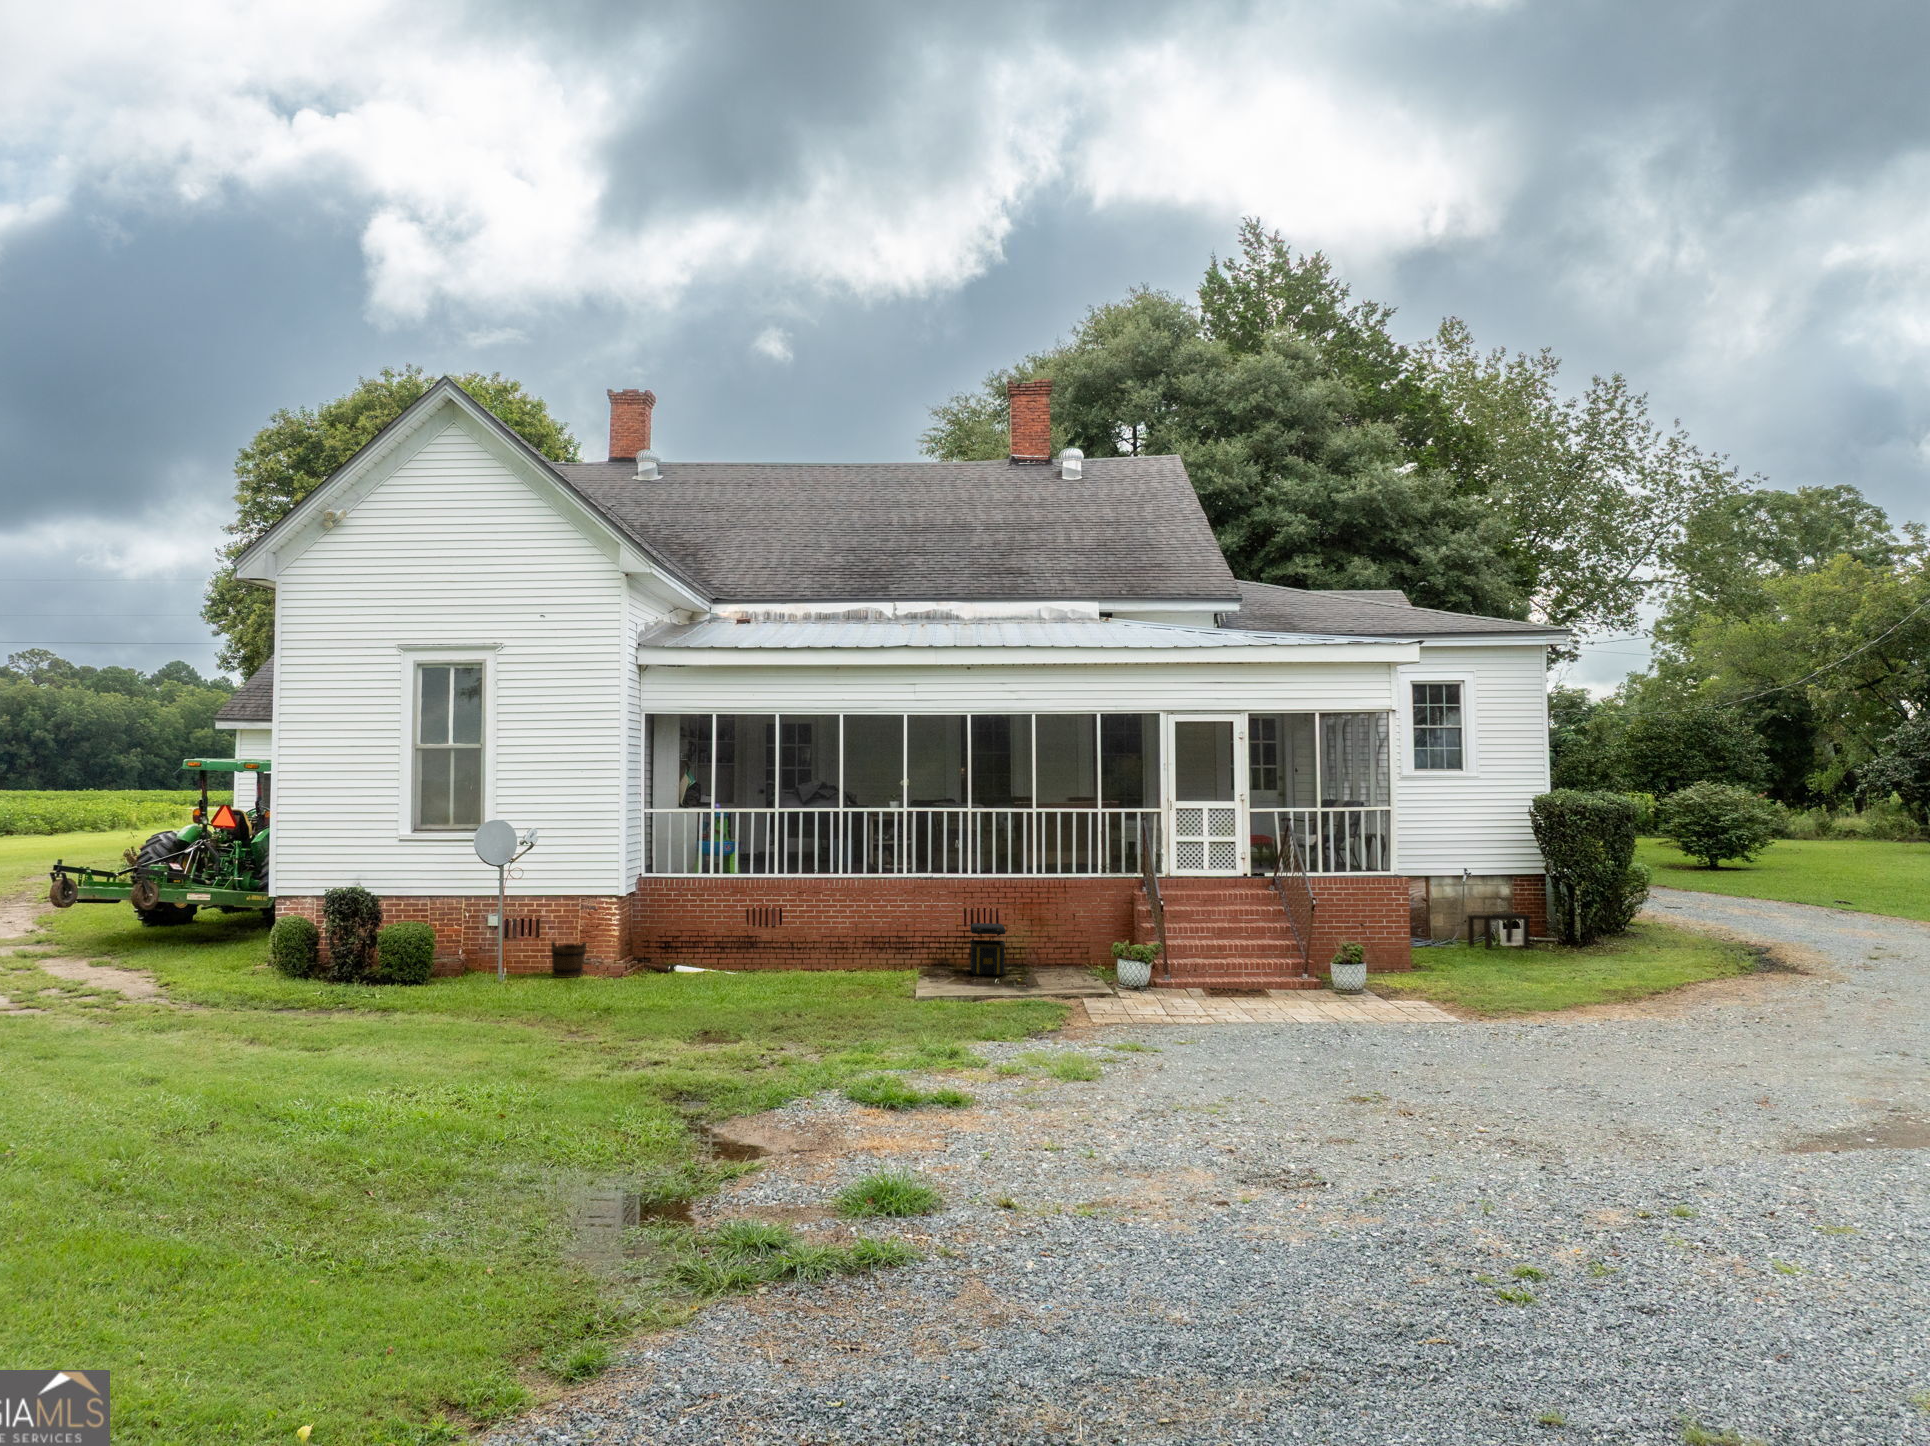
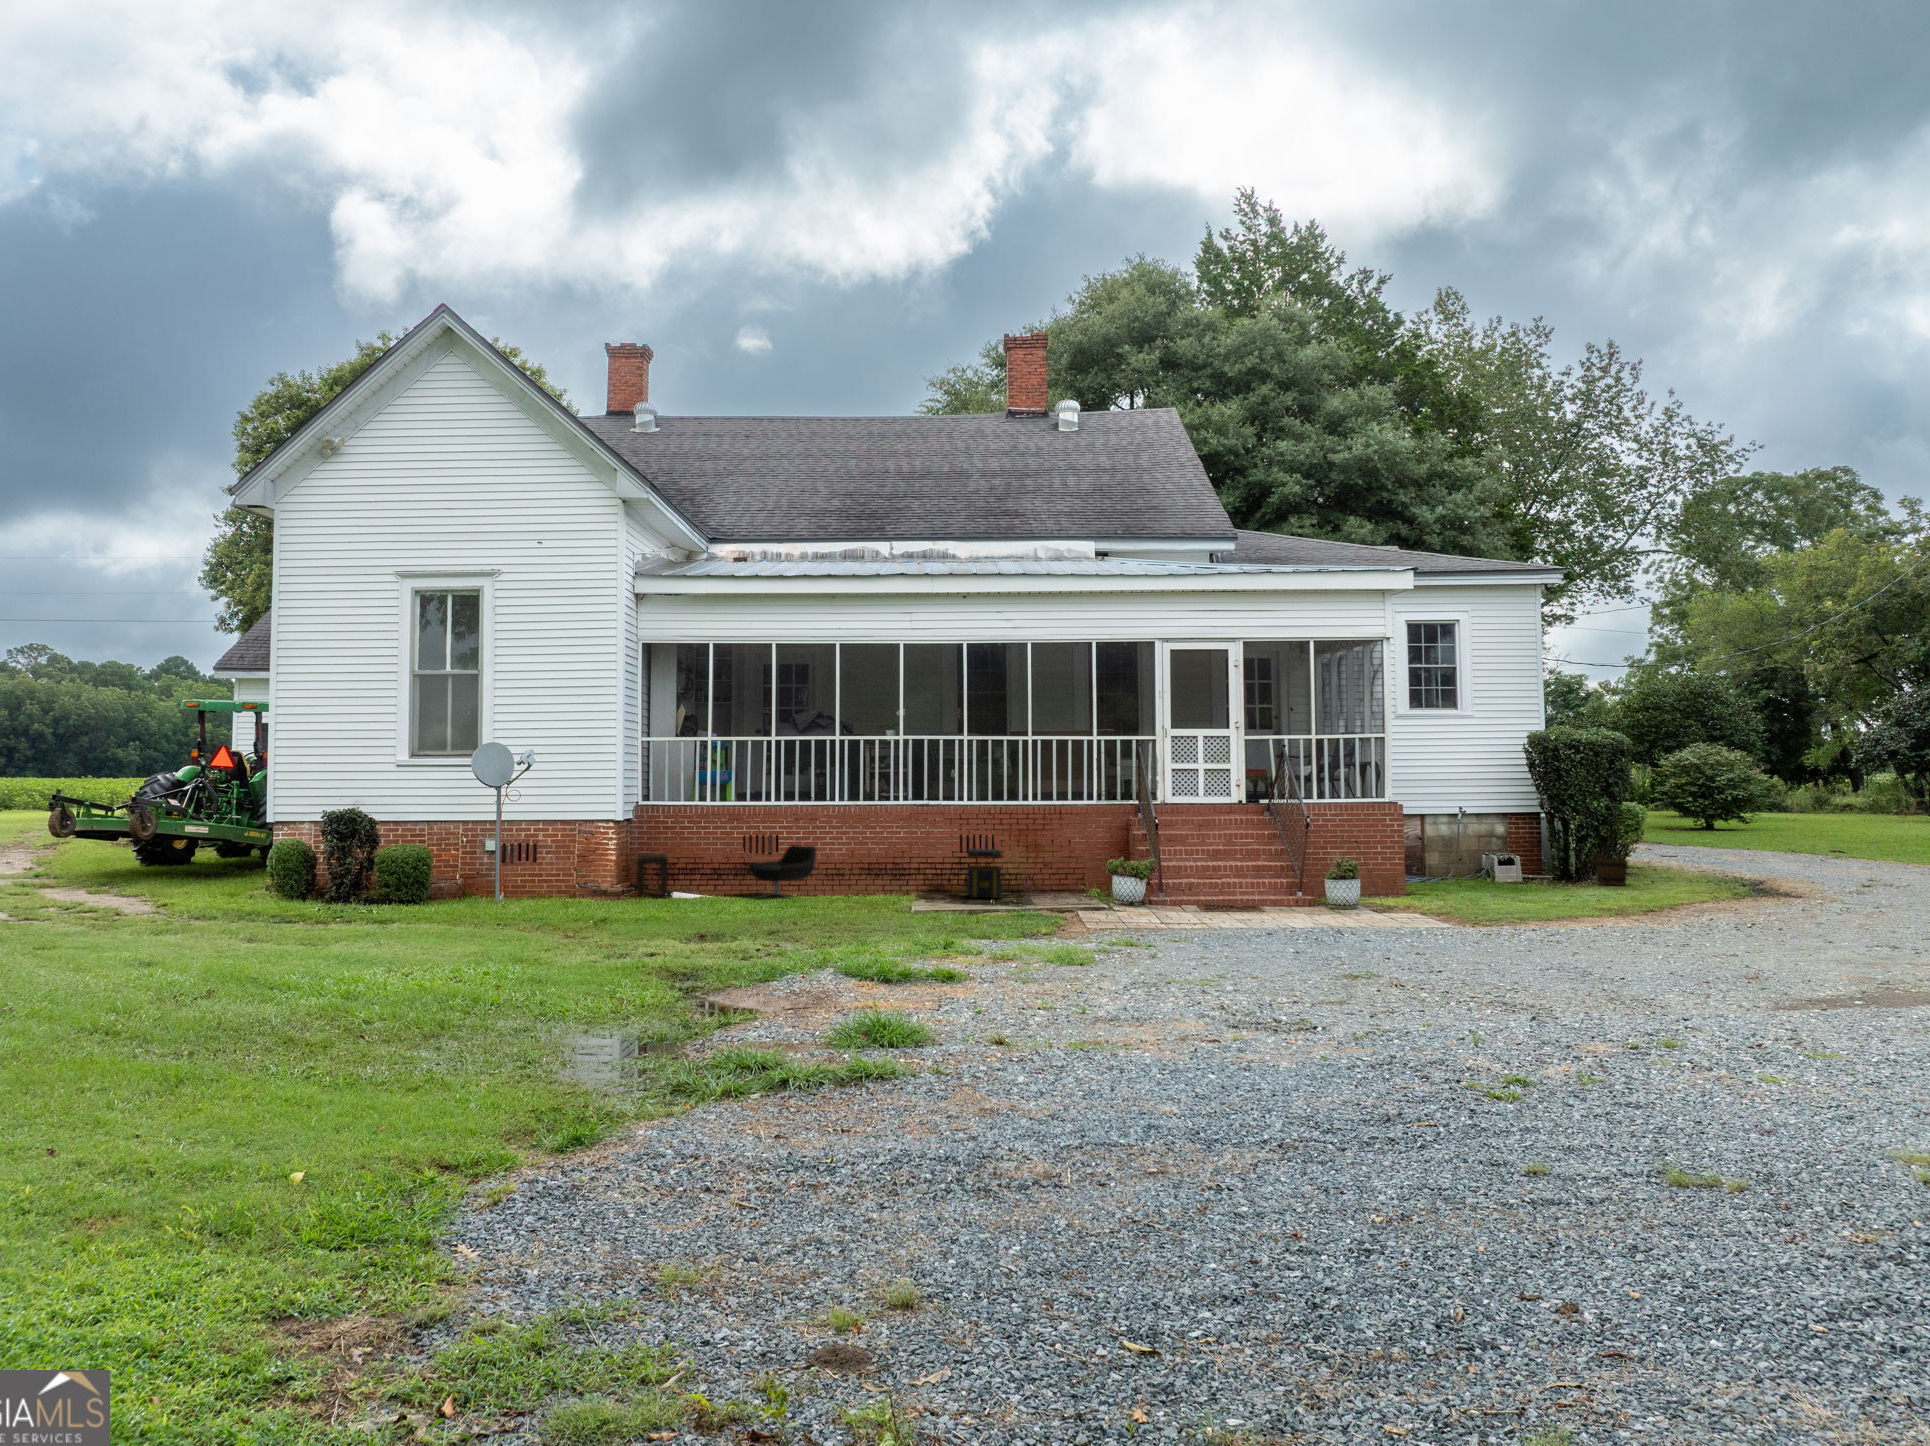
bench: present [1467,913,1531,949] -> present [636,854,668,896]
lounge chair: none [751,919,819,976] -> present [749,845,816,897]
bucket: present [551,941,586,978] -> present [1595,855,1628,886]

